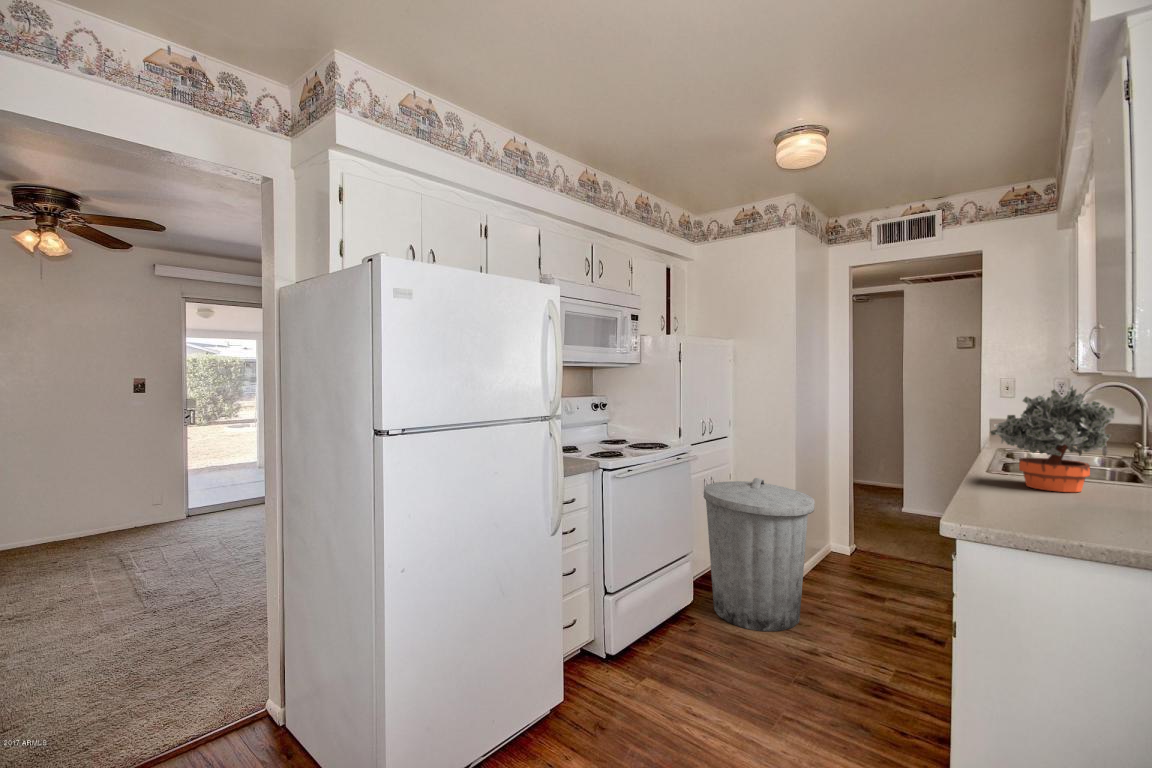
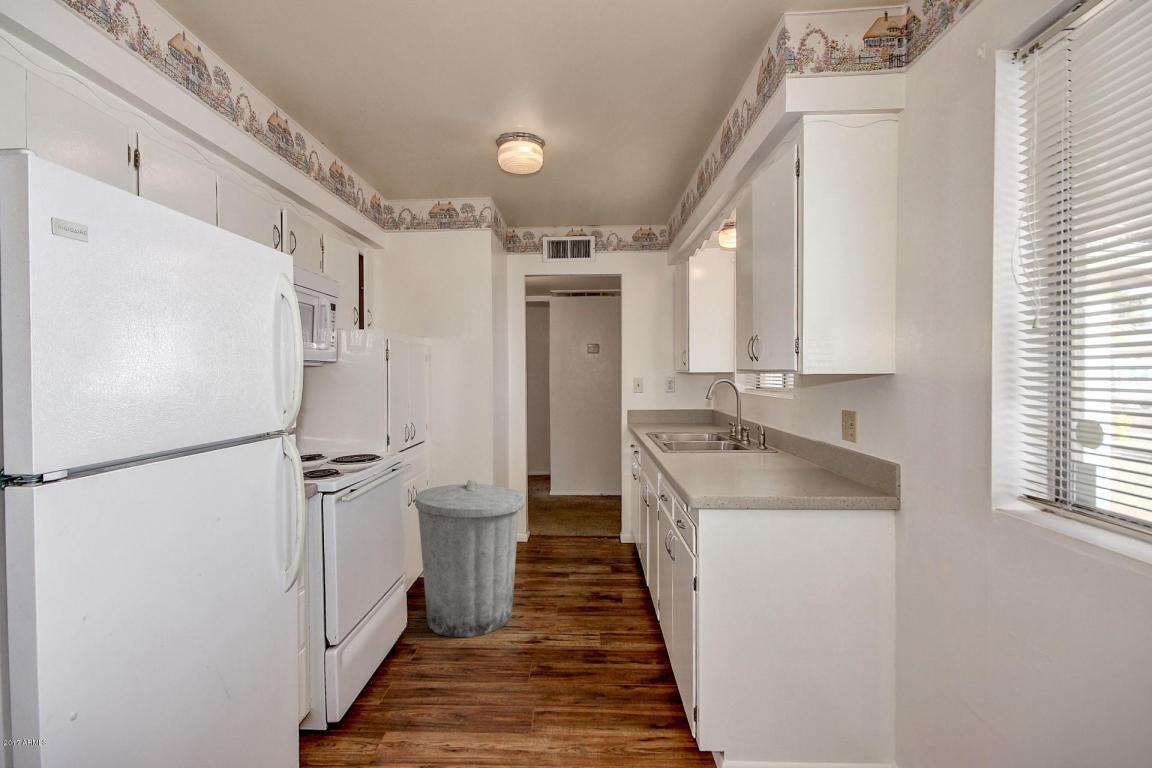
potted plant: present [990,386,1115,492] -> none [675,382,745,462]

